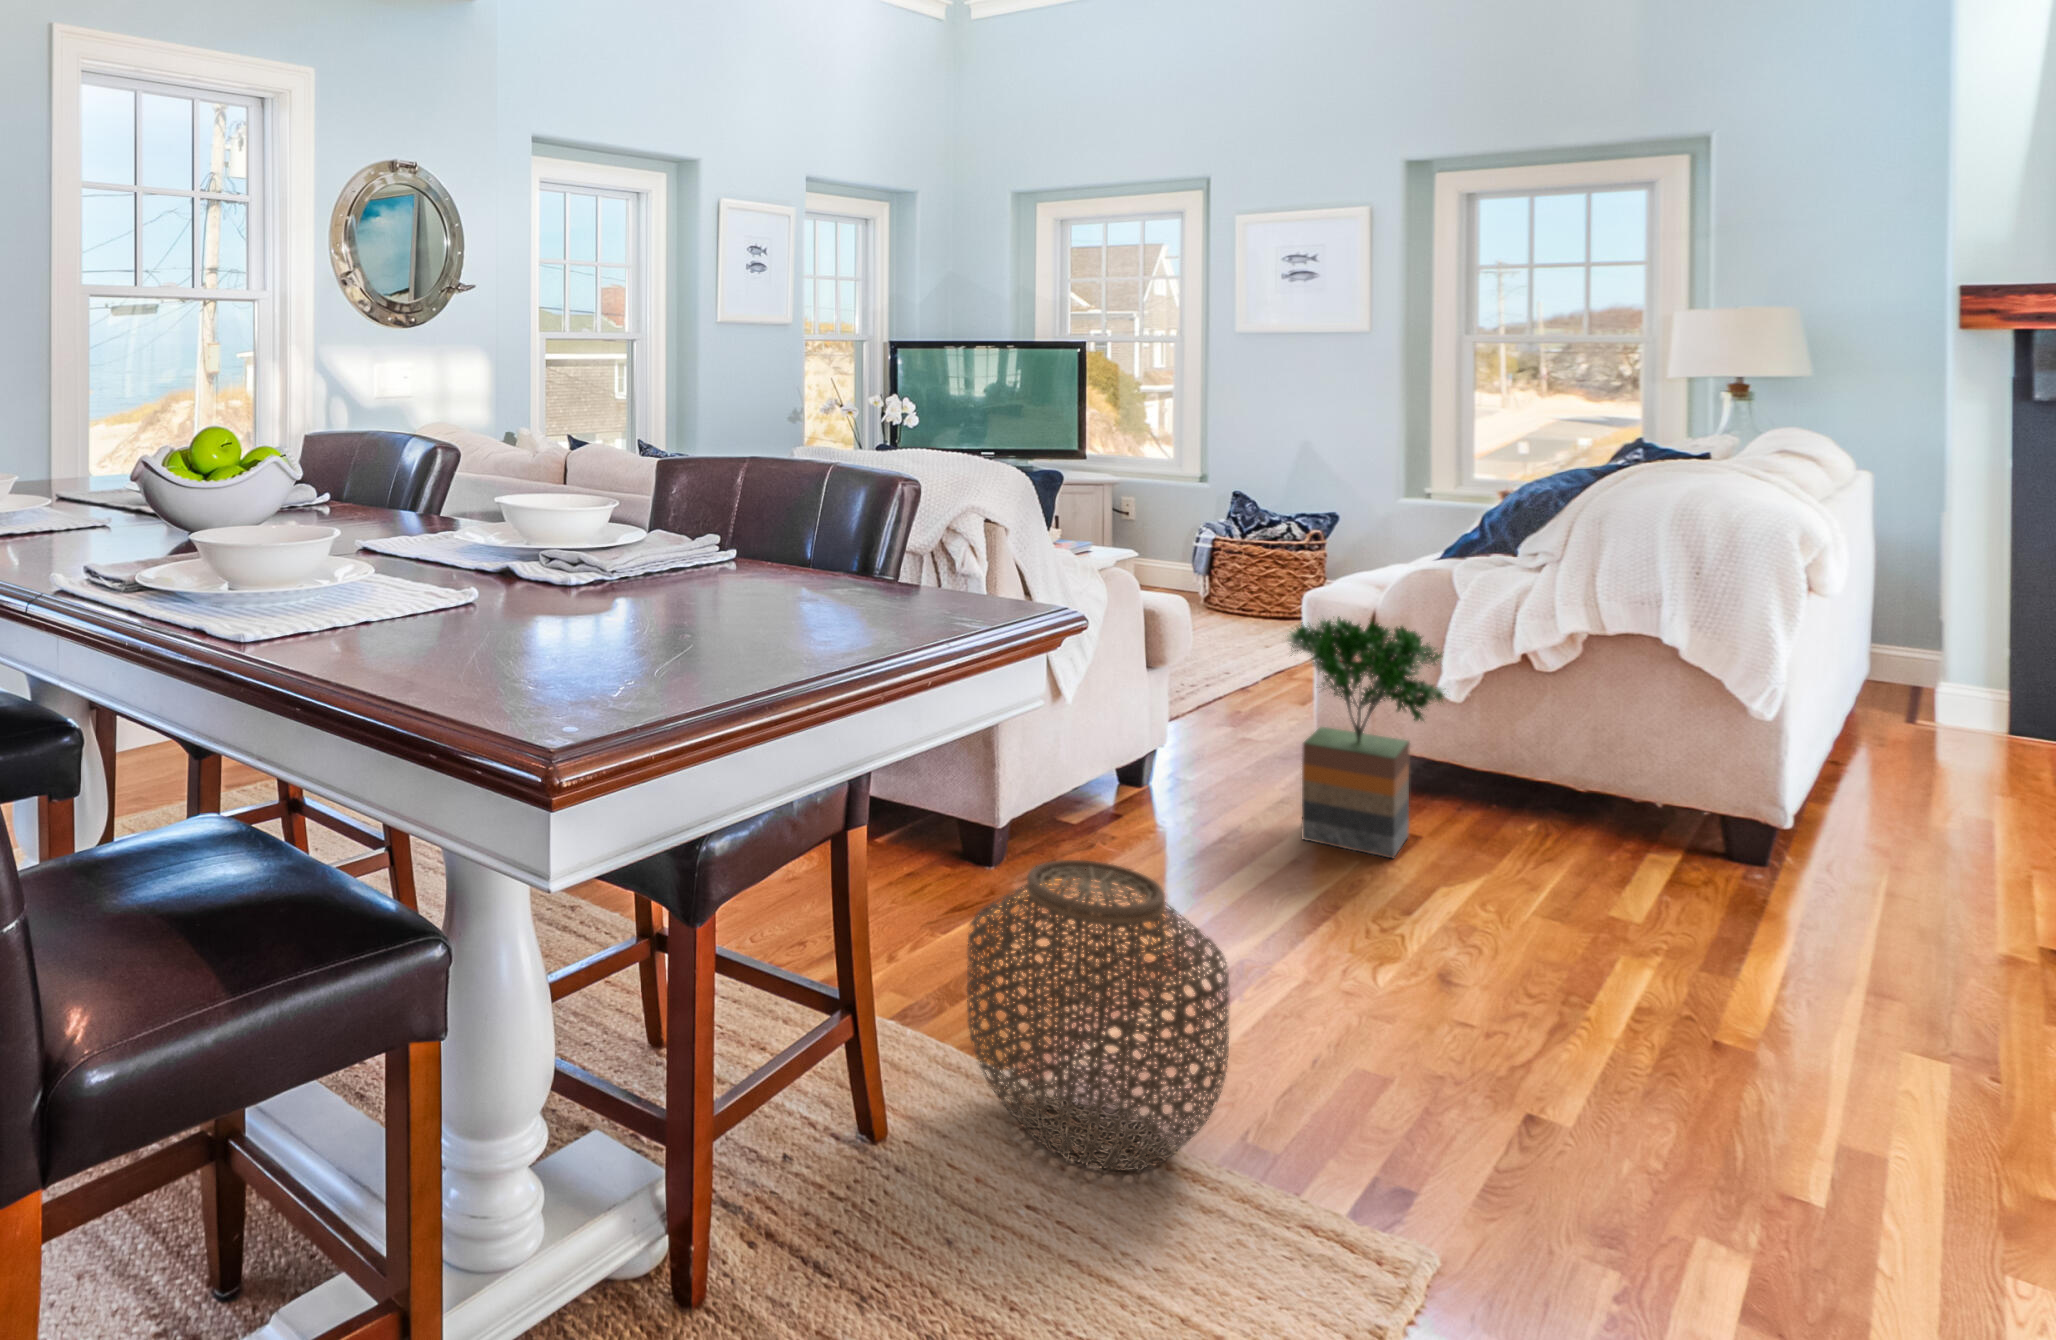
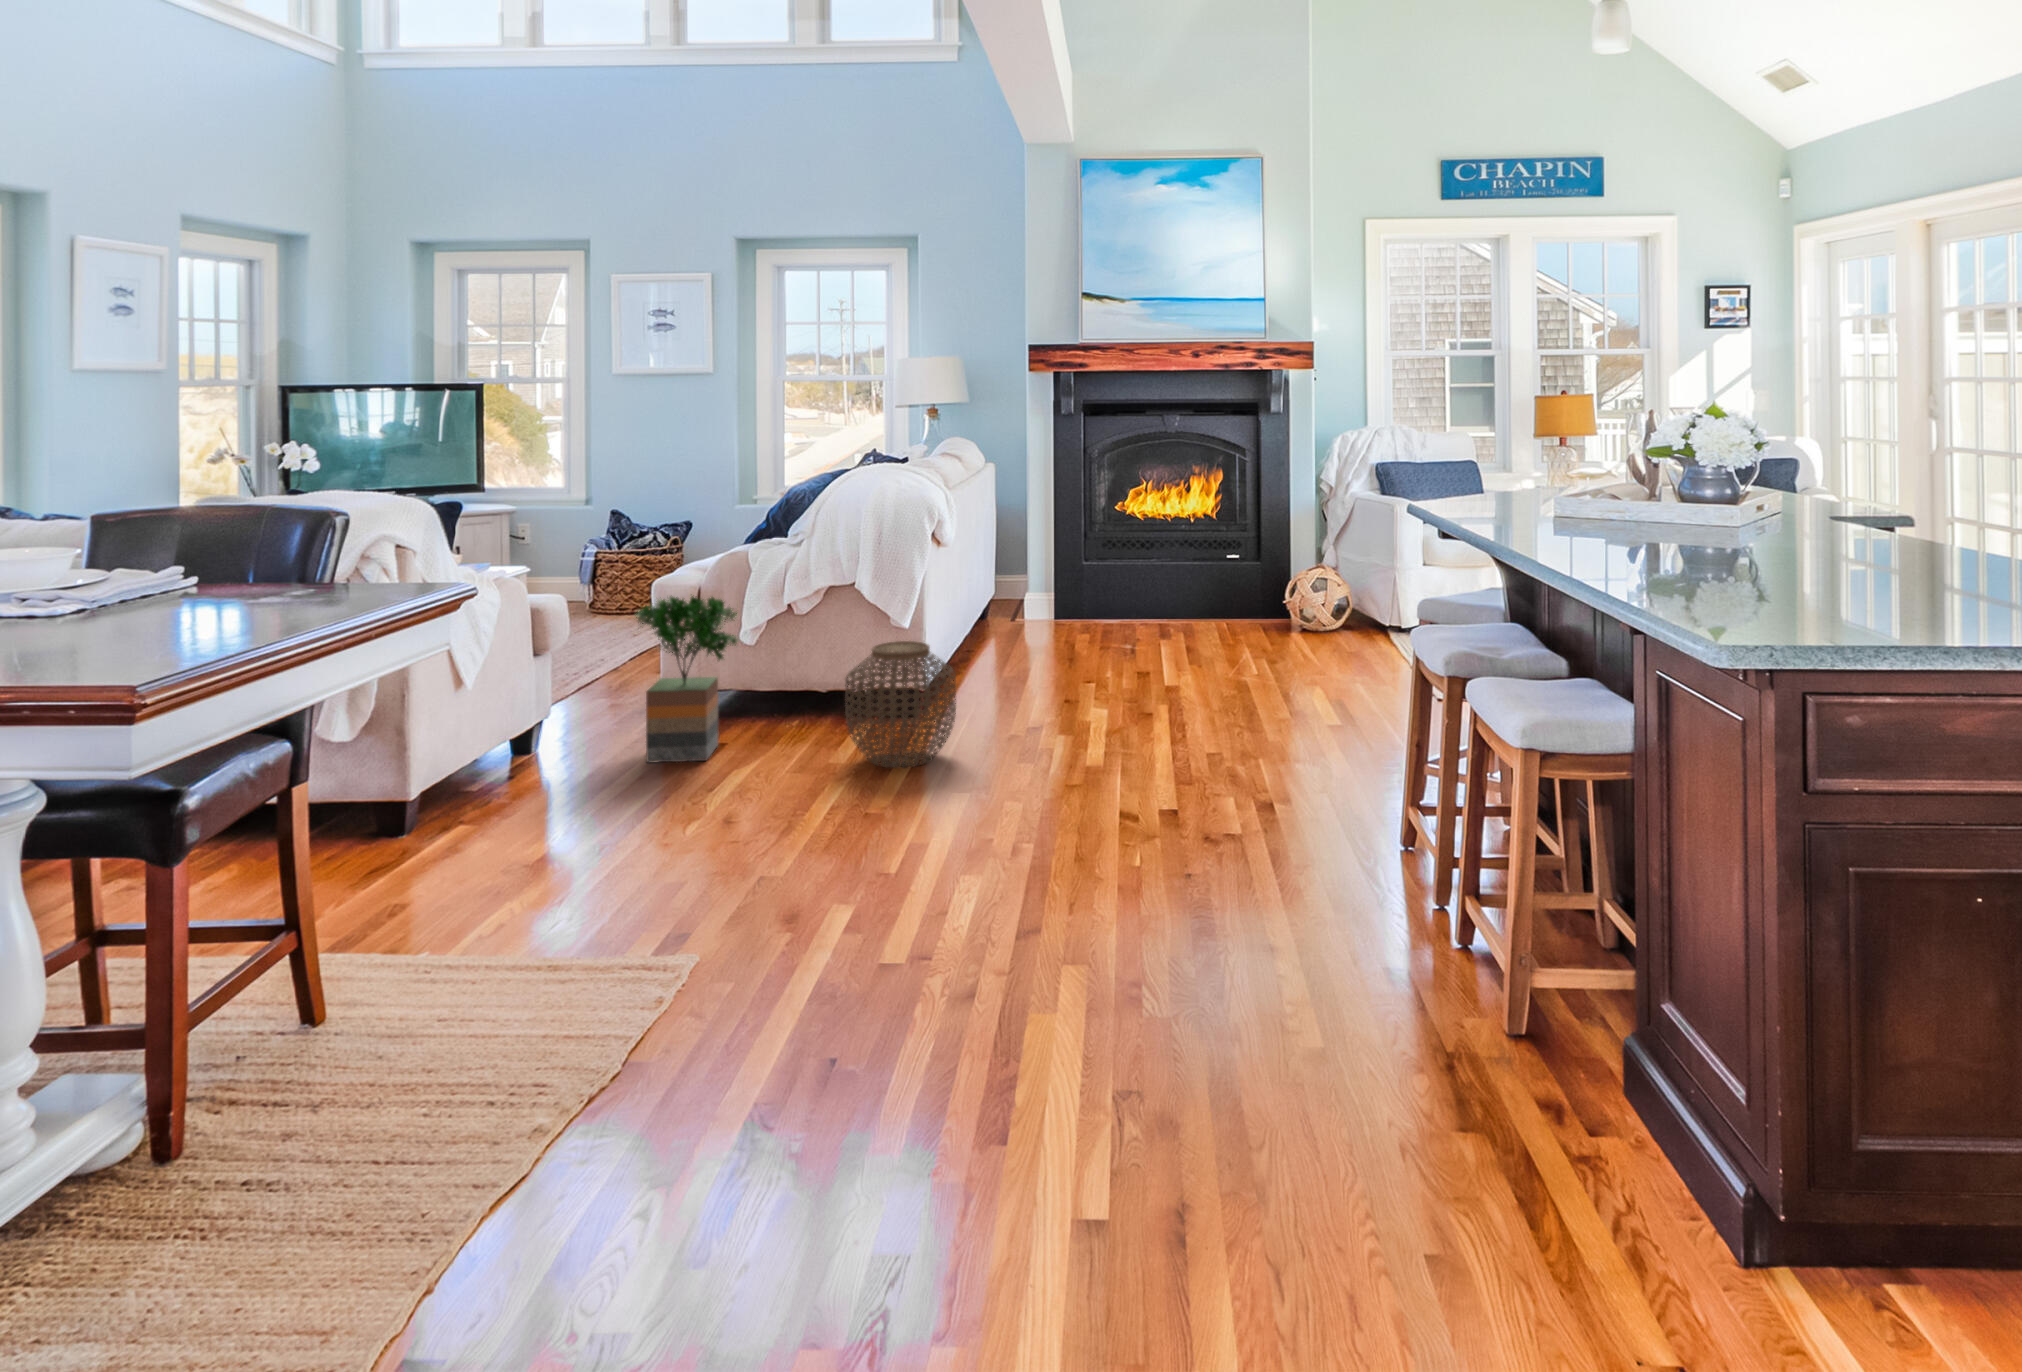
woven basket: present [967,860,1229,1171] -> present [845,641,956,768]

